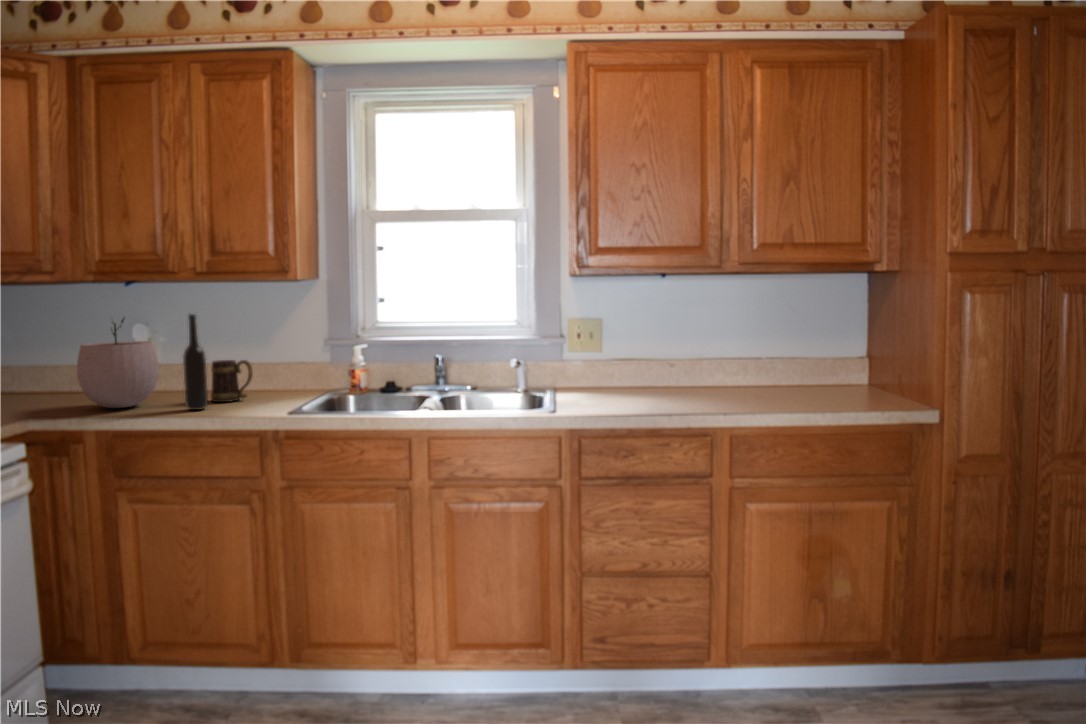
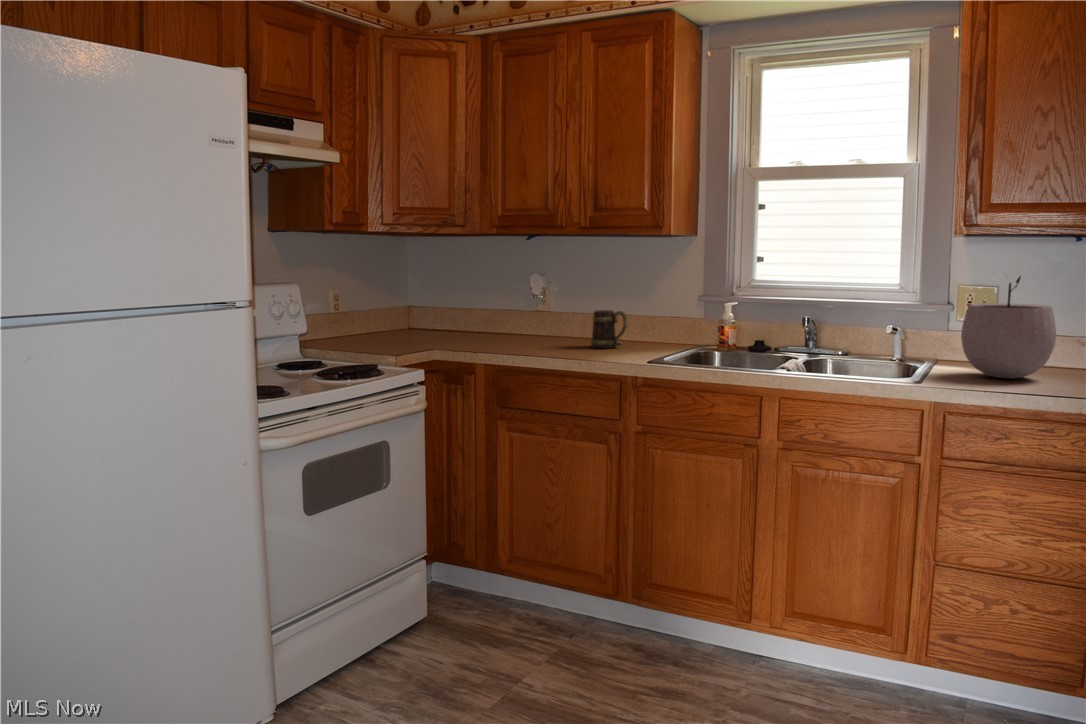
bottle: present [183,314,208,410] -> none [566,268,585,353]
plant pot: present [77,318,159,408] -> present [961,276,1056,379]

